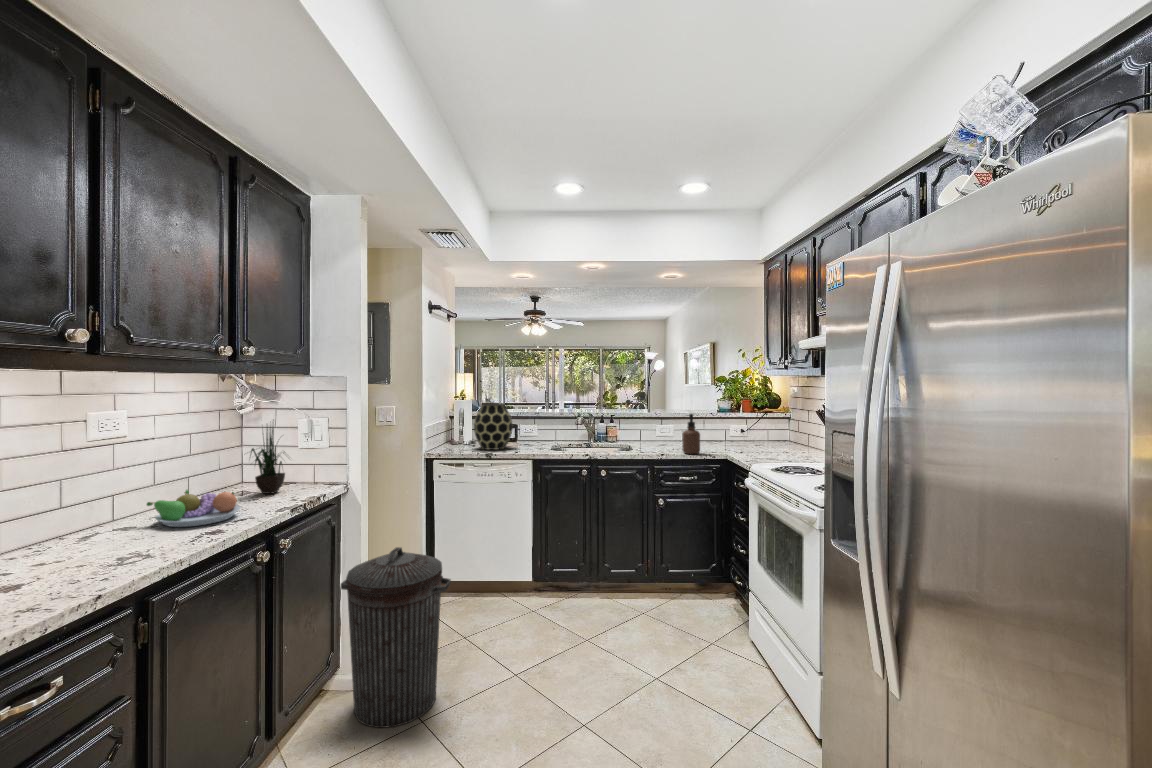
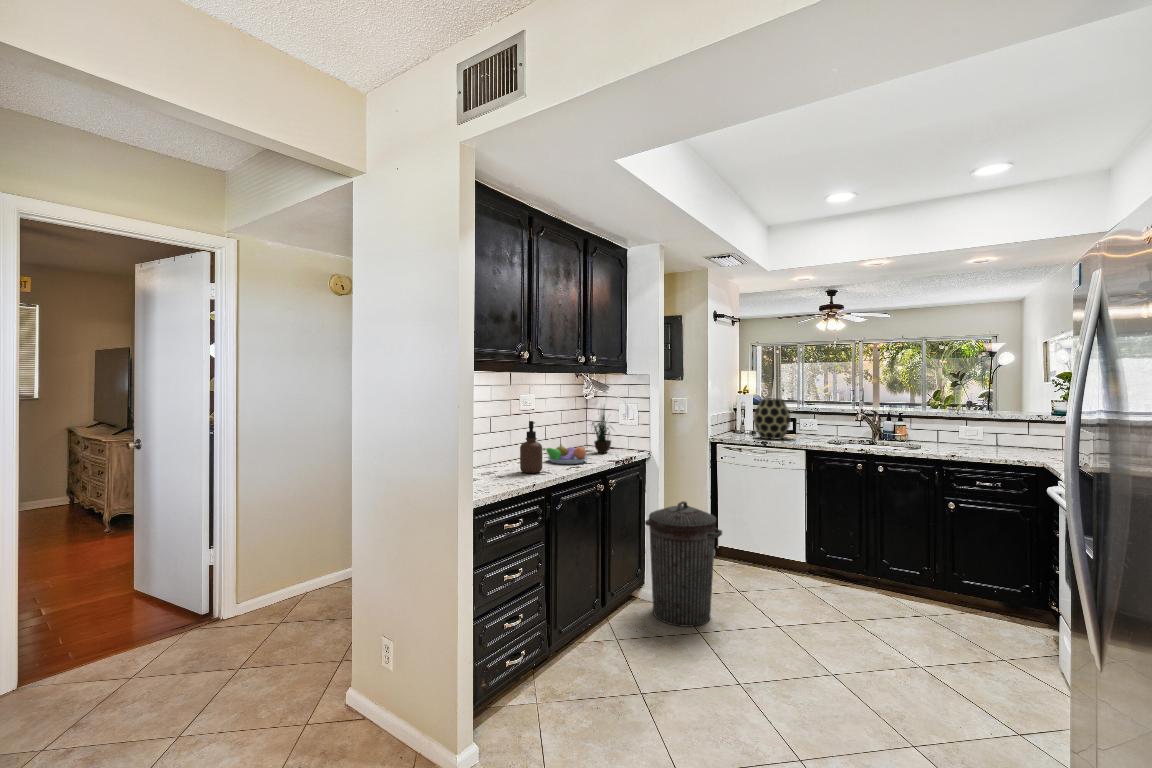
soap dispenser: present [682,414,700,454] -> present [520,421,542,473]

